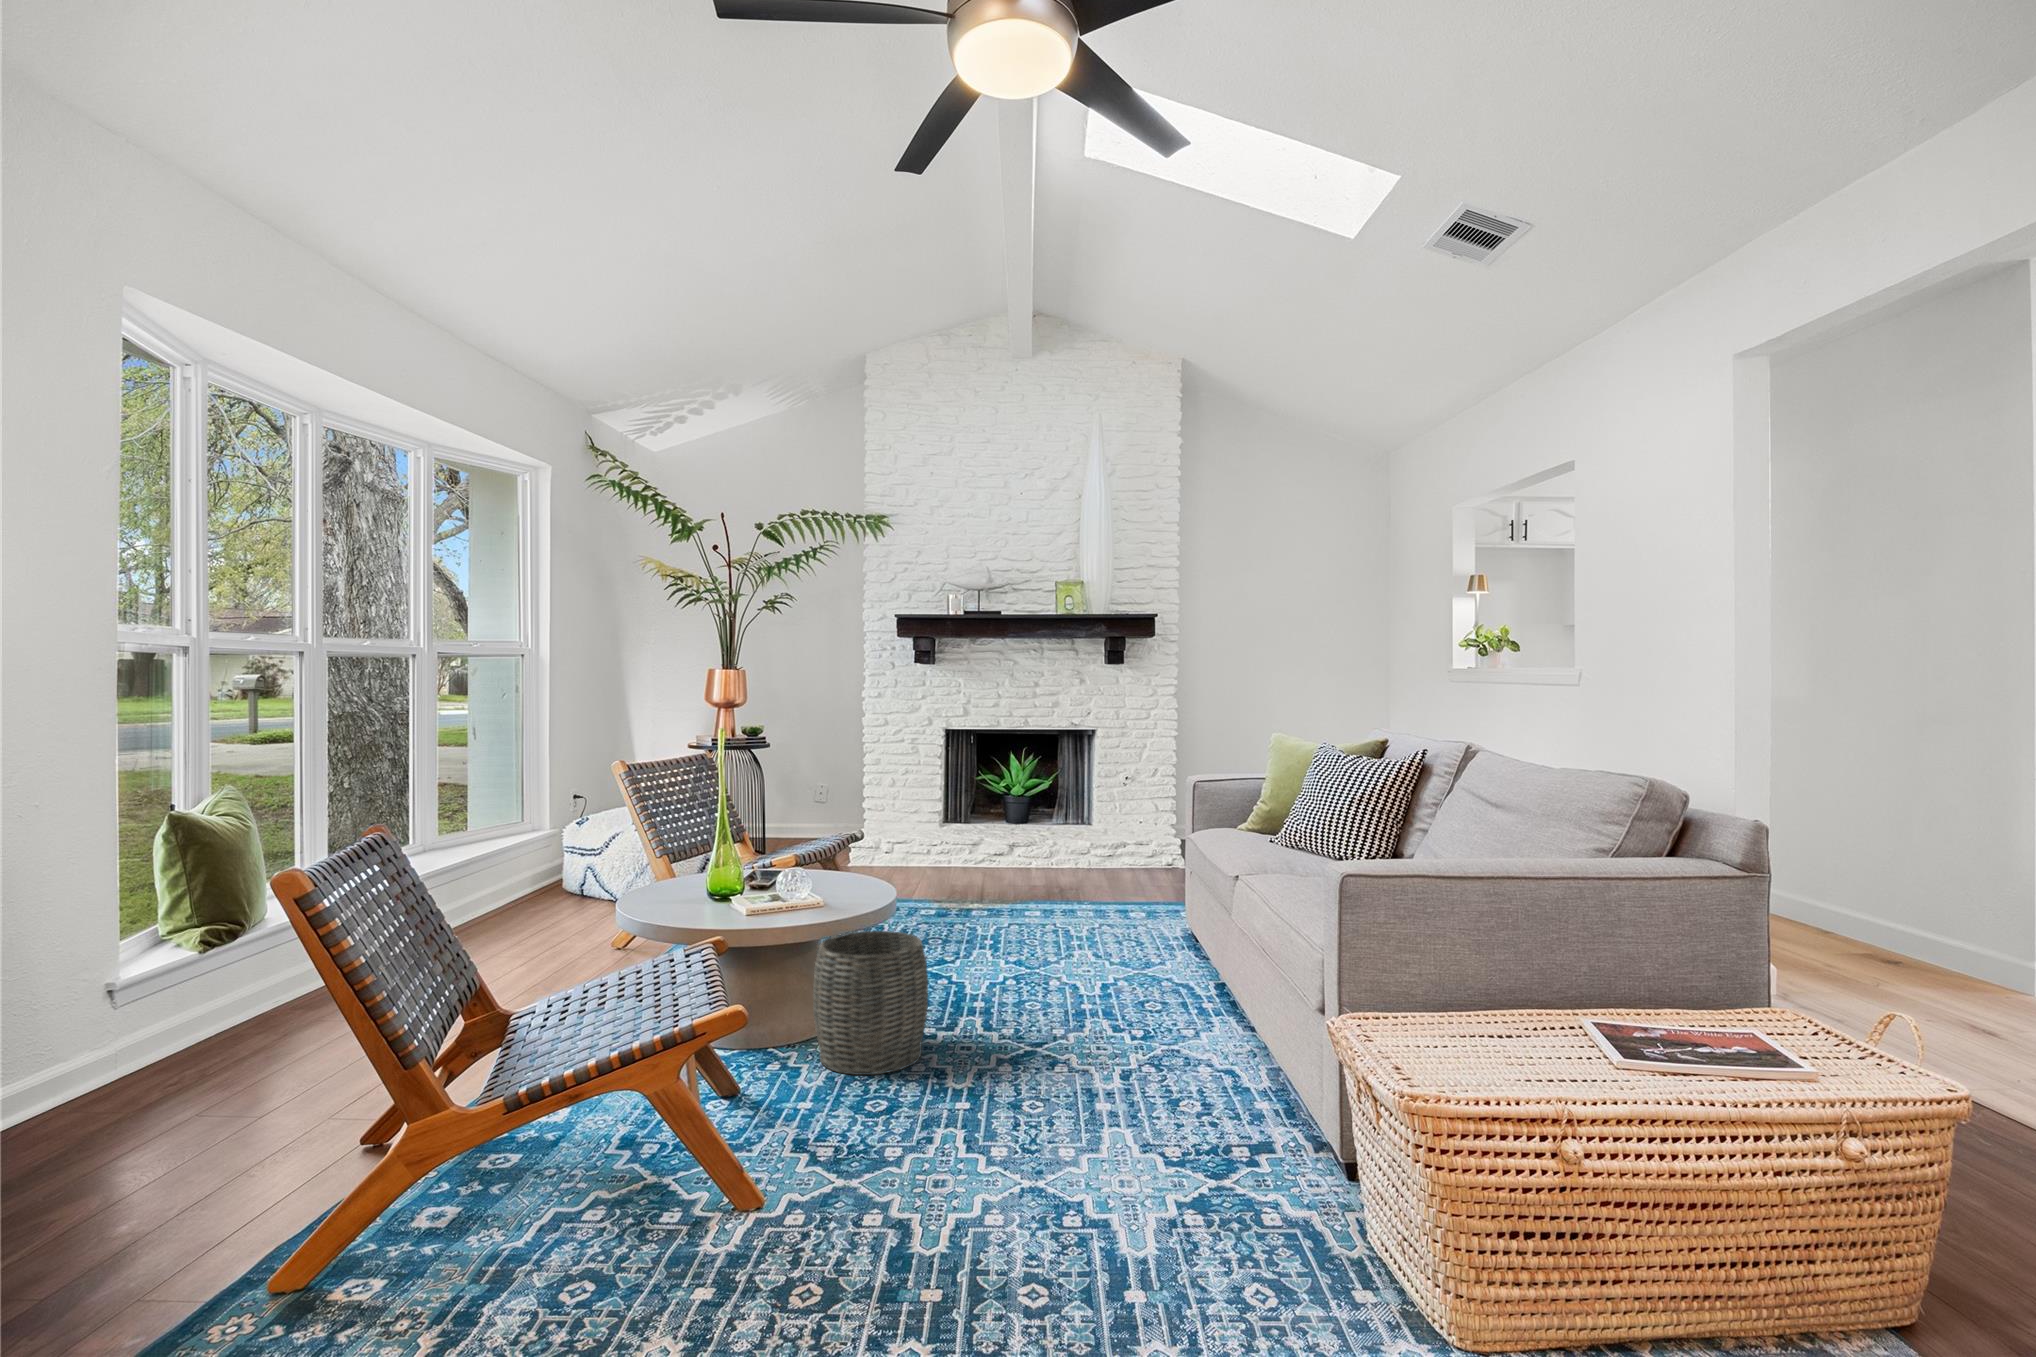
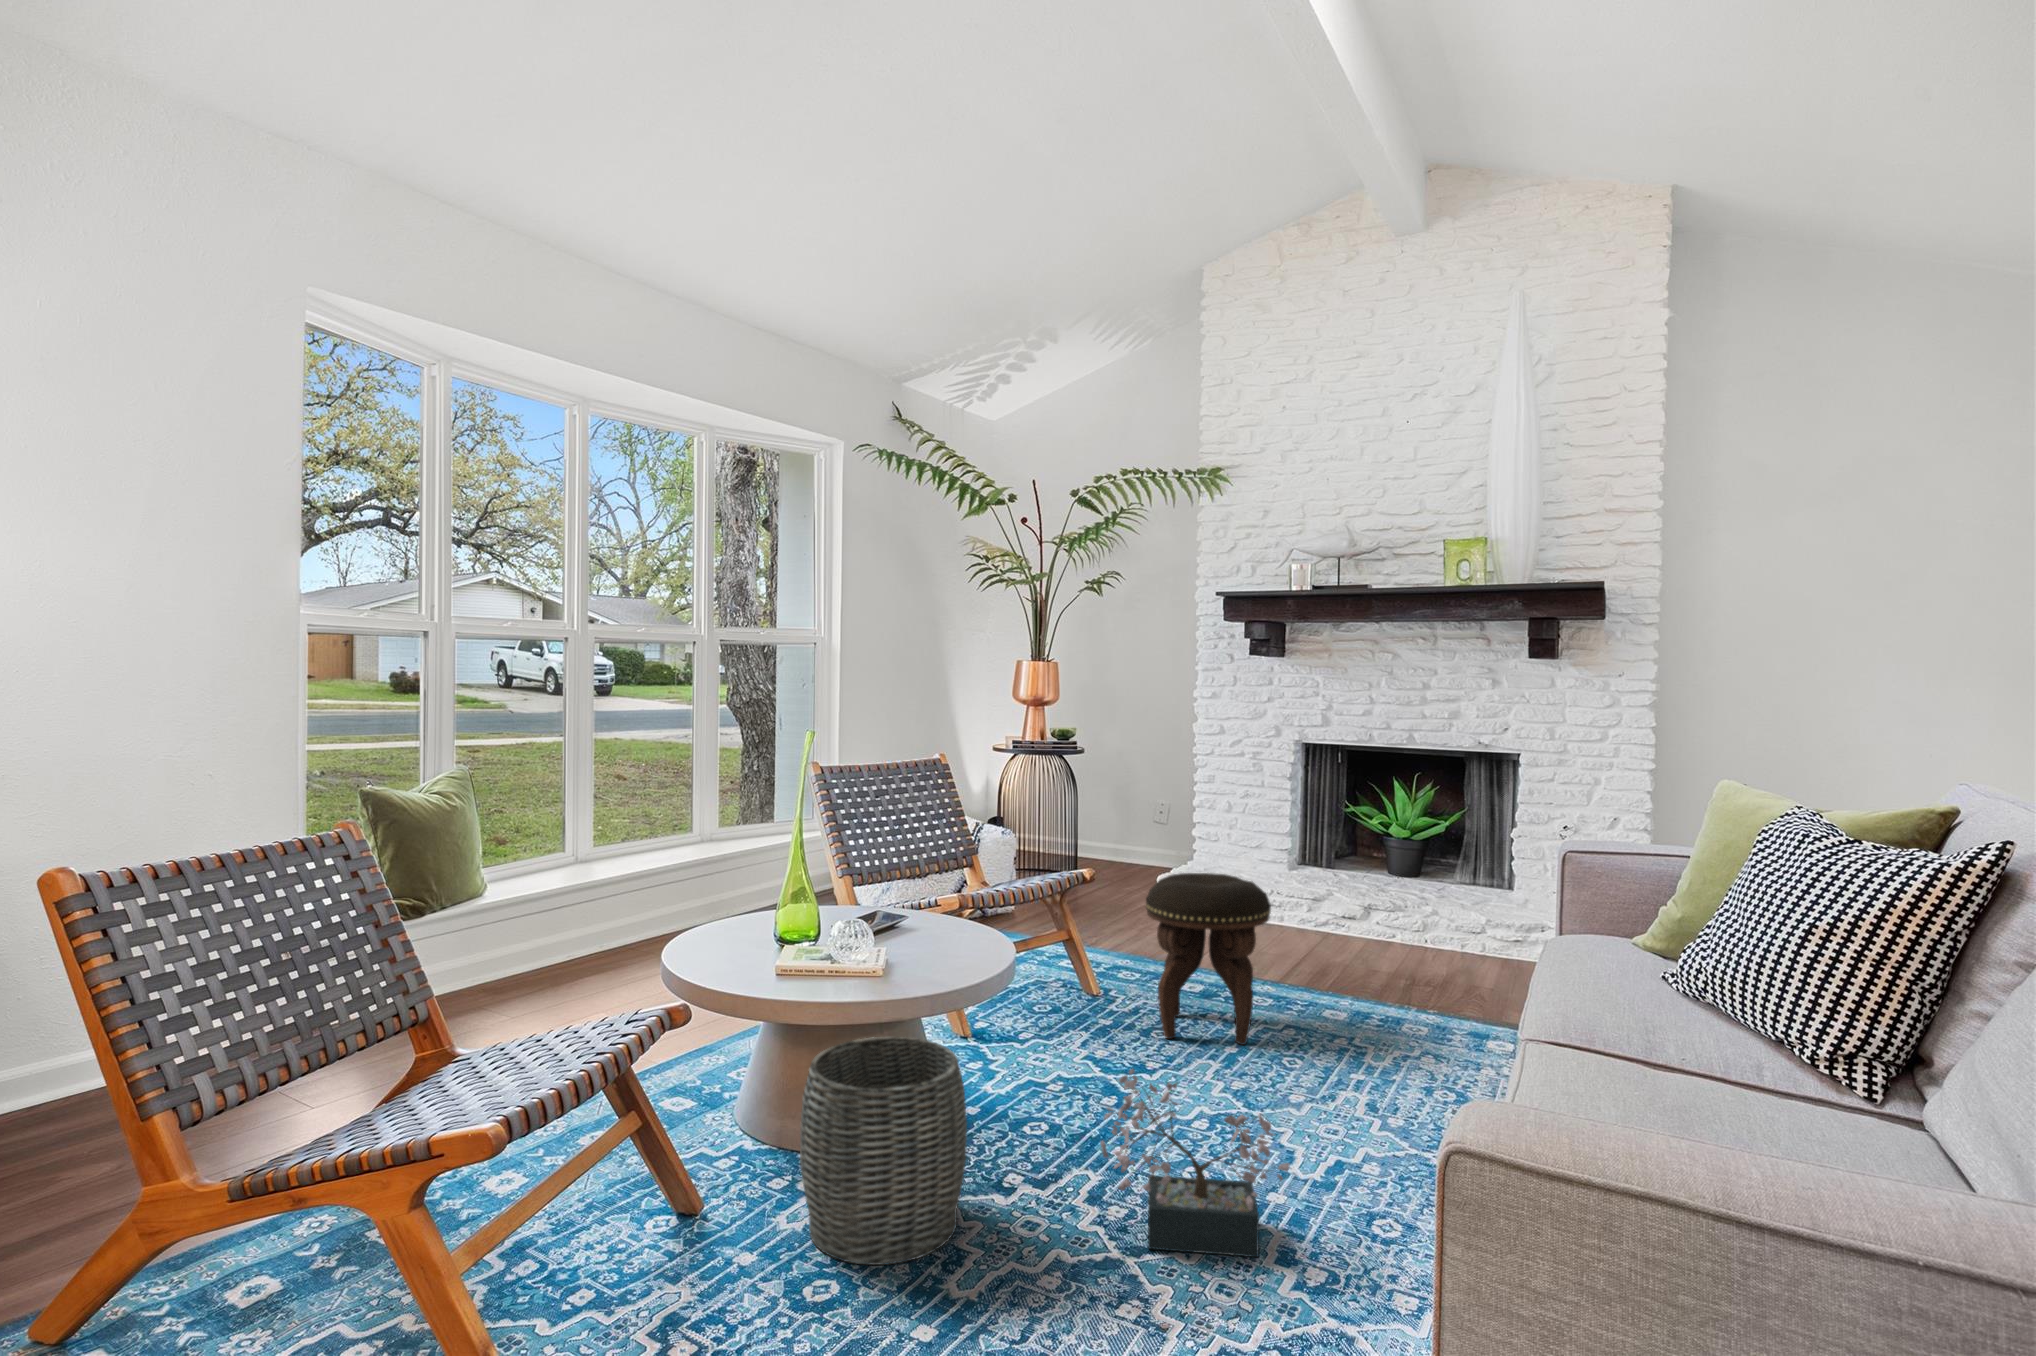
footstool: none [914,821,1003,941] -> present [1146,873,1271,1045]
decorative plant: none [1001,929,1112,1034] -> present [1100,1069,1289,1257]

